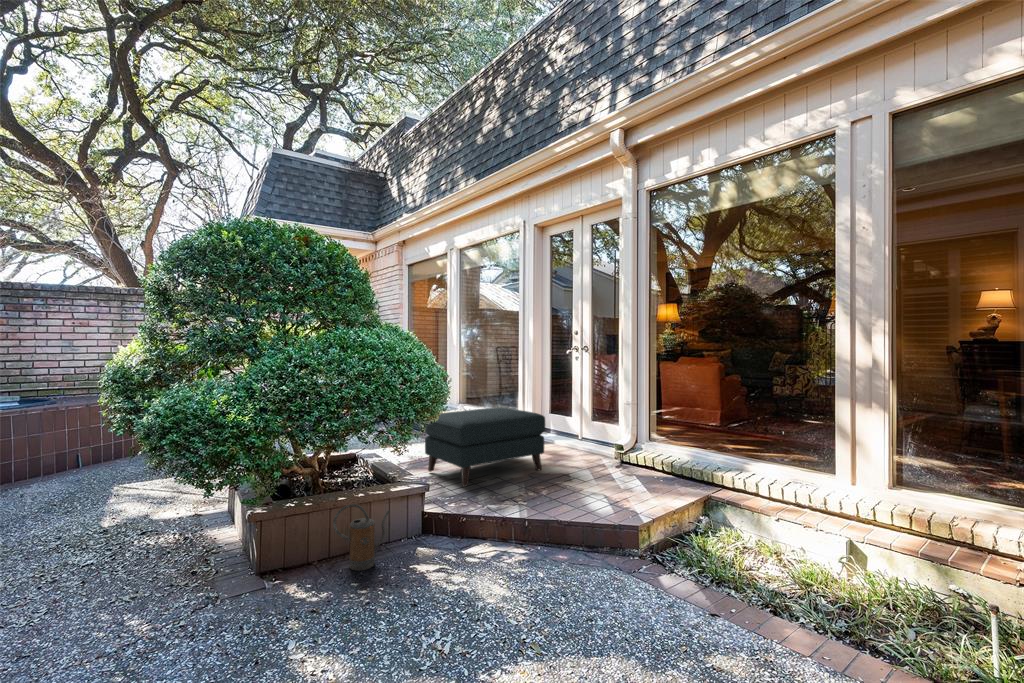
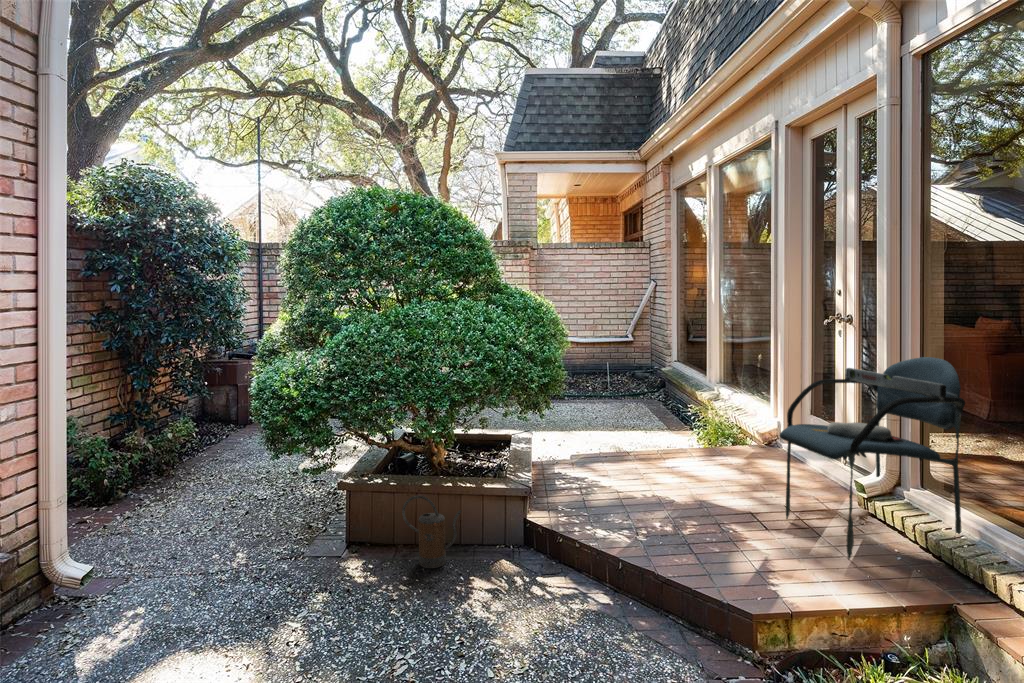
chair: none [586,368,687,489] -> present [780,357,965,560]
ottoman: present [425,408,545,487] -> none [579,402,736,502]

